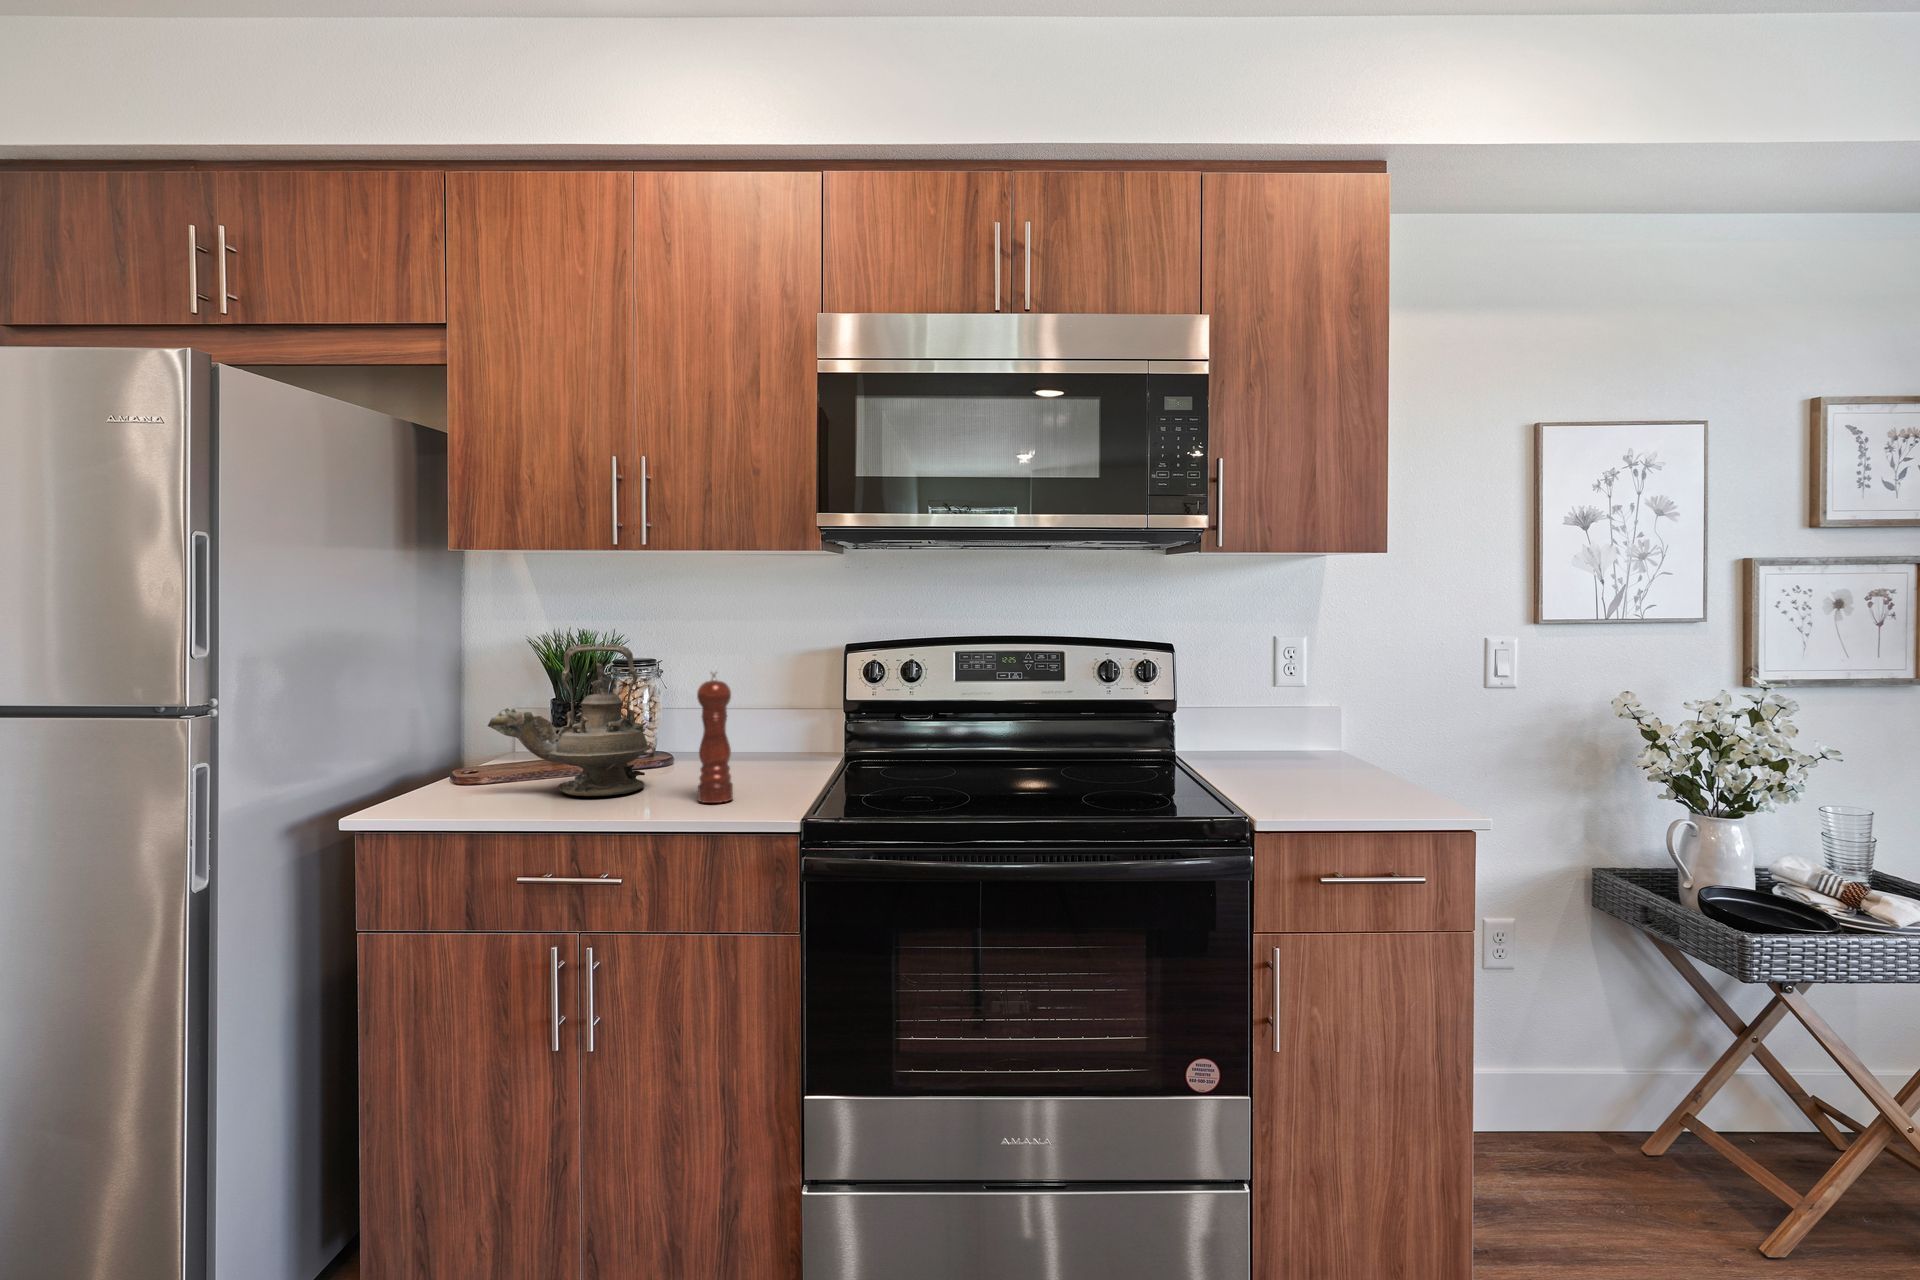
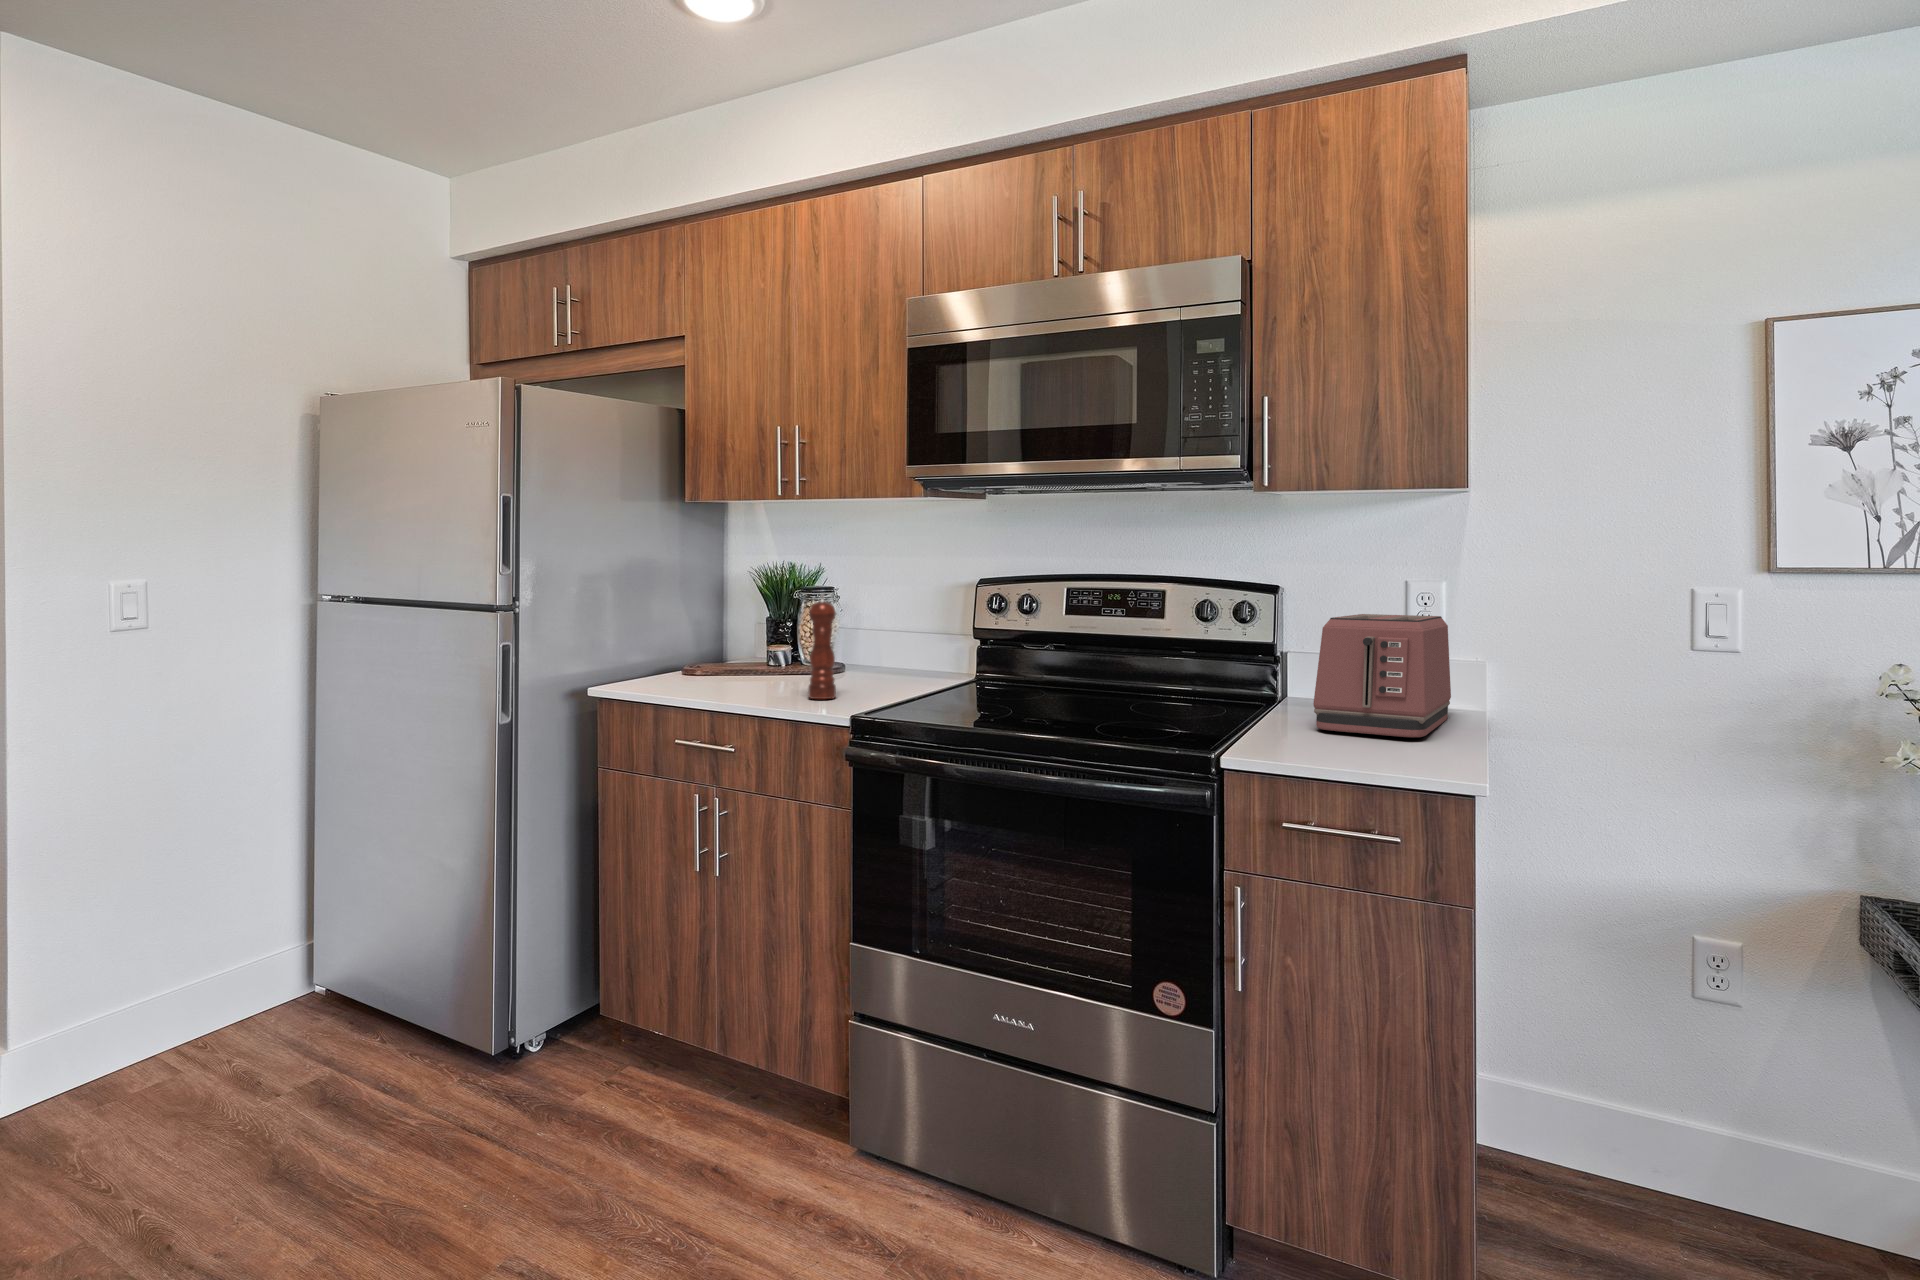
teapot: present [488,644,651,796] -> none [687,572,799,689]
toaster: none [1241,668,1377,785] -> present [1313,614,1451,737]

